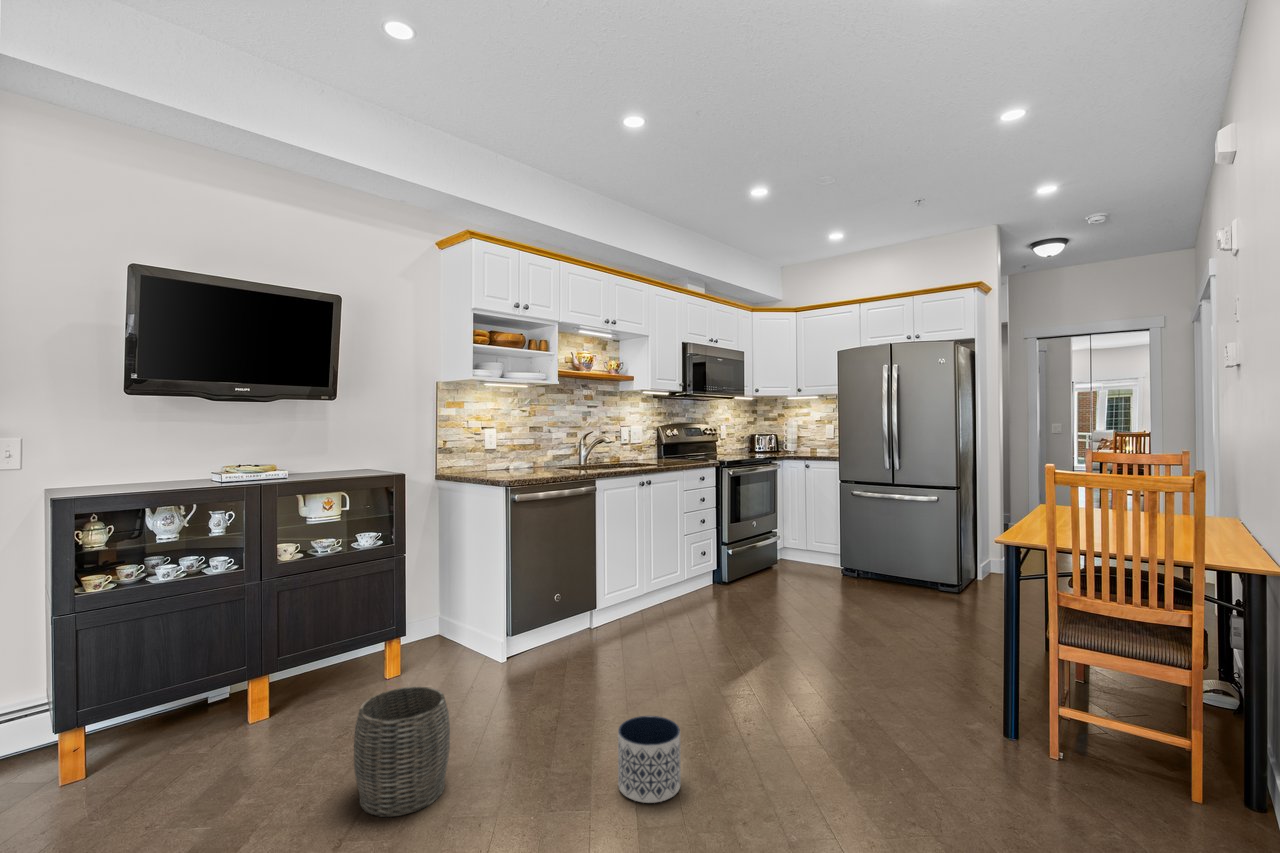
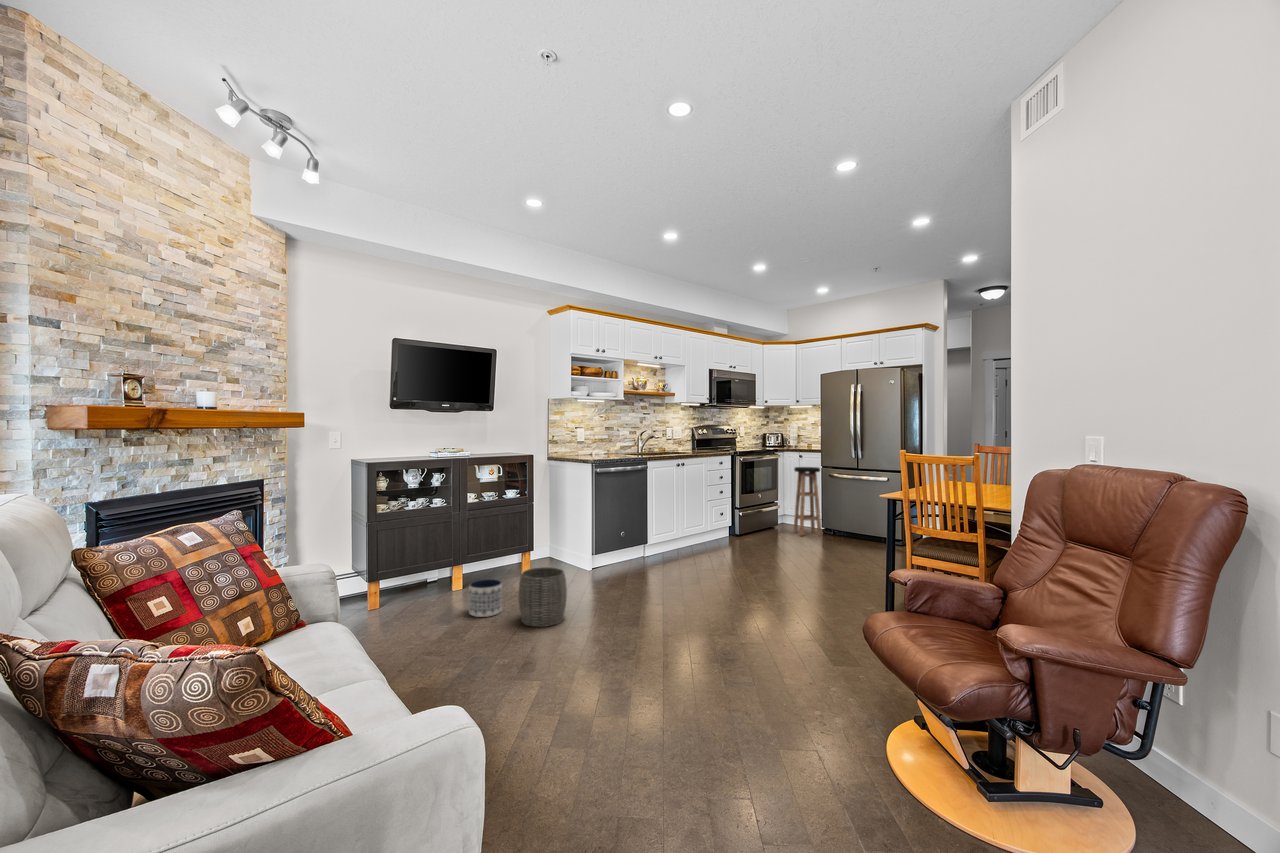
bar stool: none [799,481,840,579] -> present [794,467,822,536]
planter: present [618,716,681,803] -> present [469,579,502,617]

